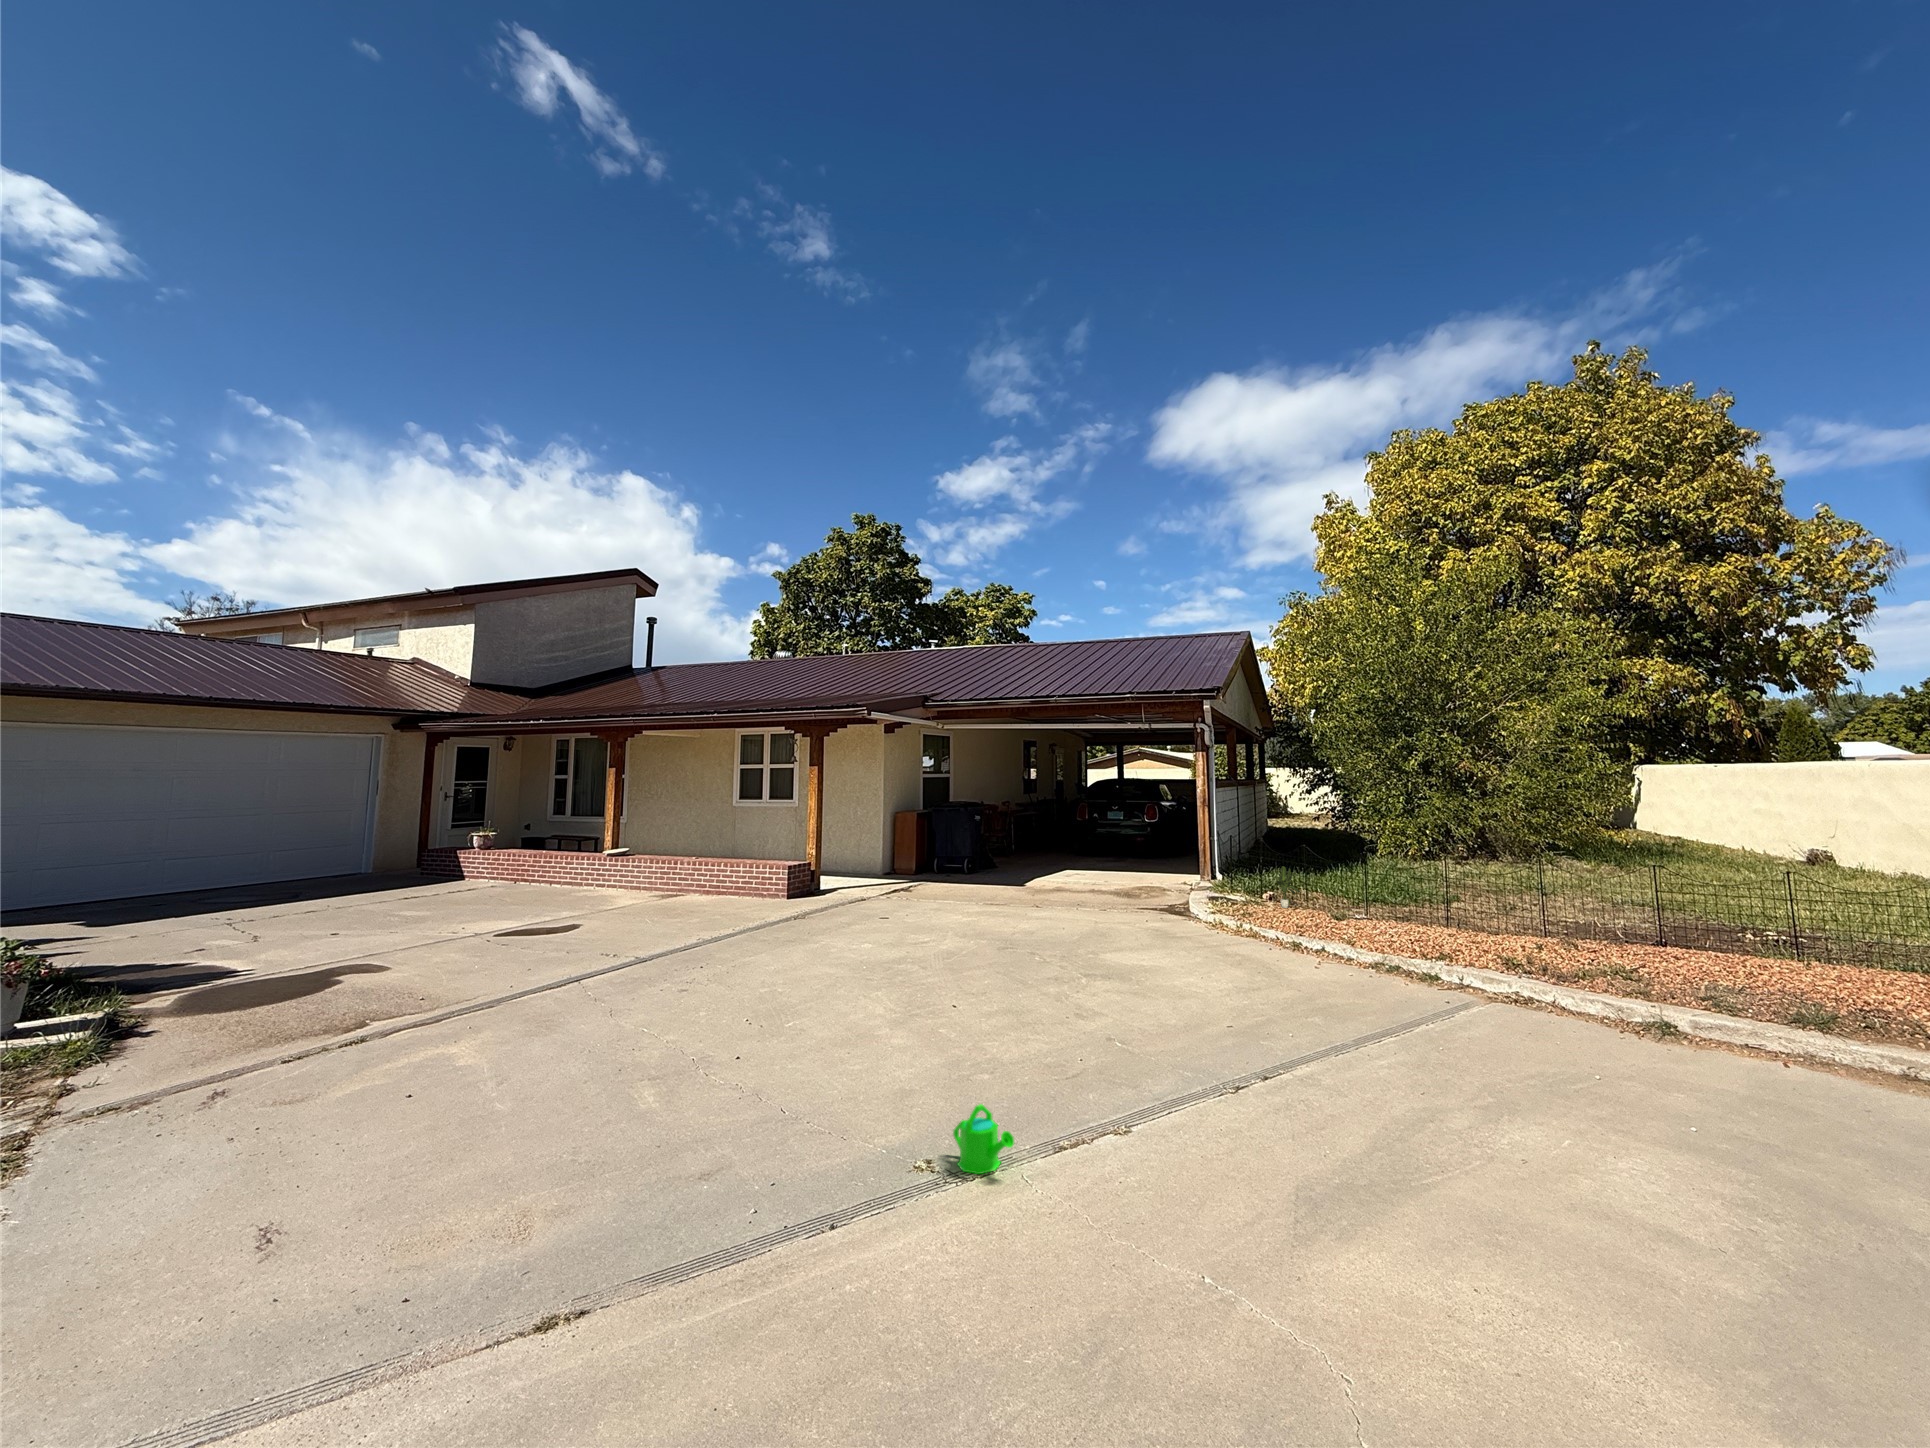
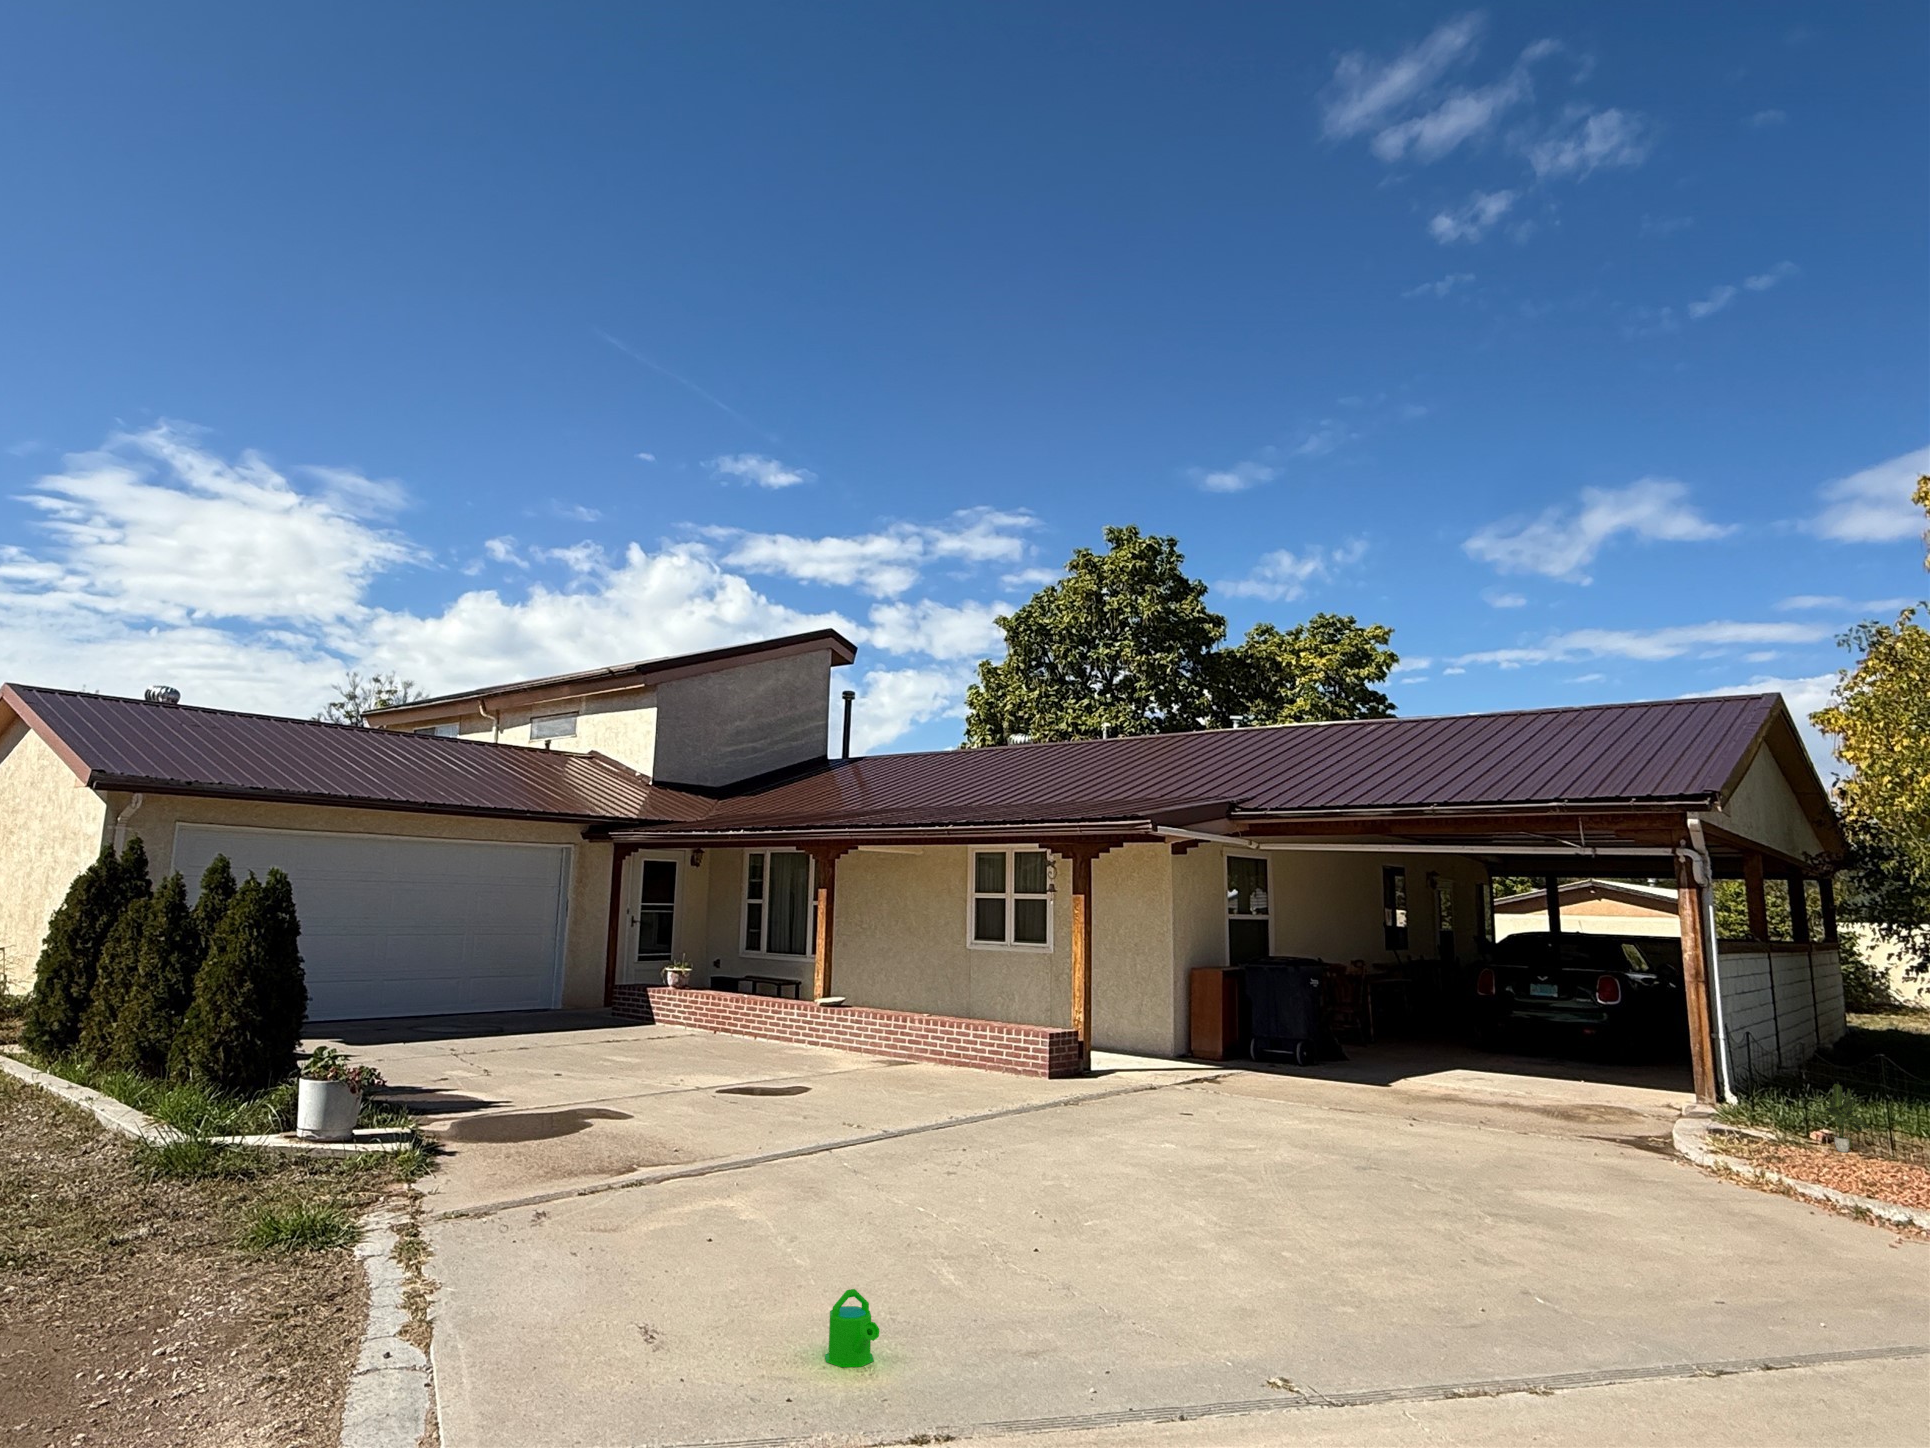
watering can: present [953,1104,1014,1174] -> present [825,1289,879,1367]

